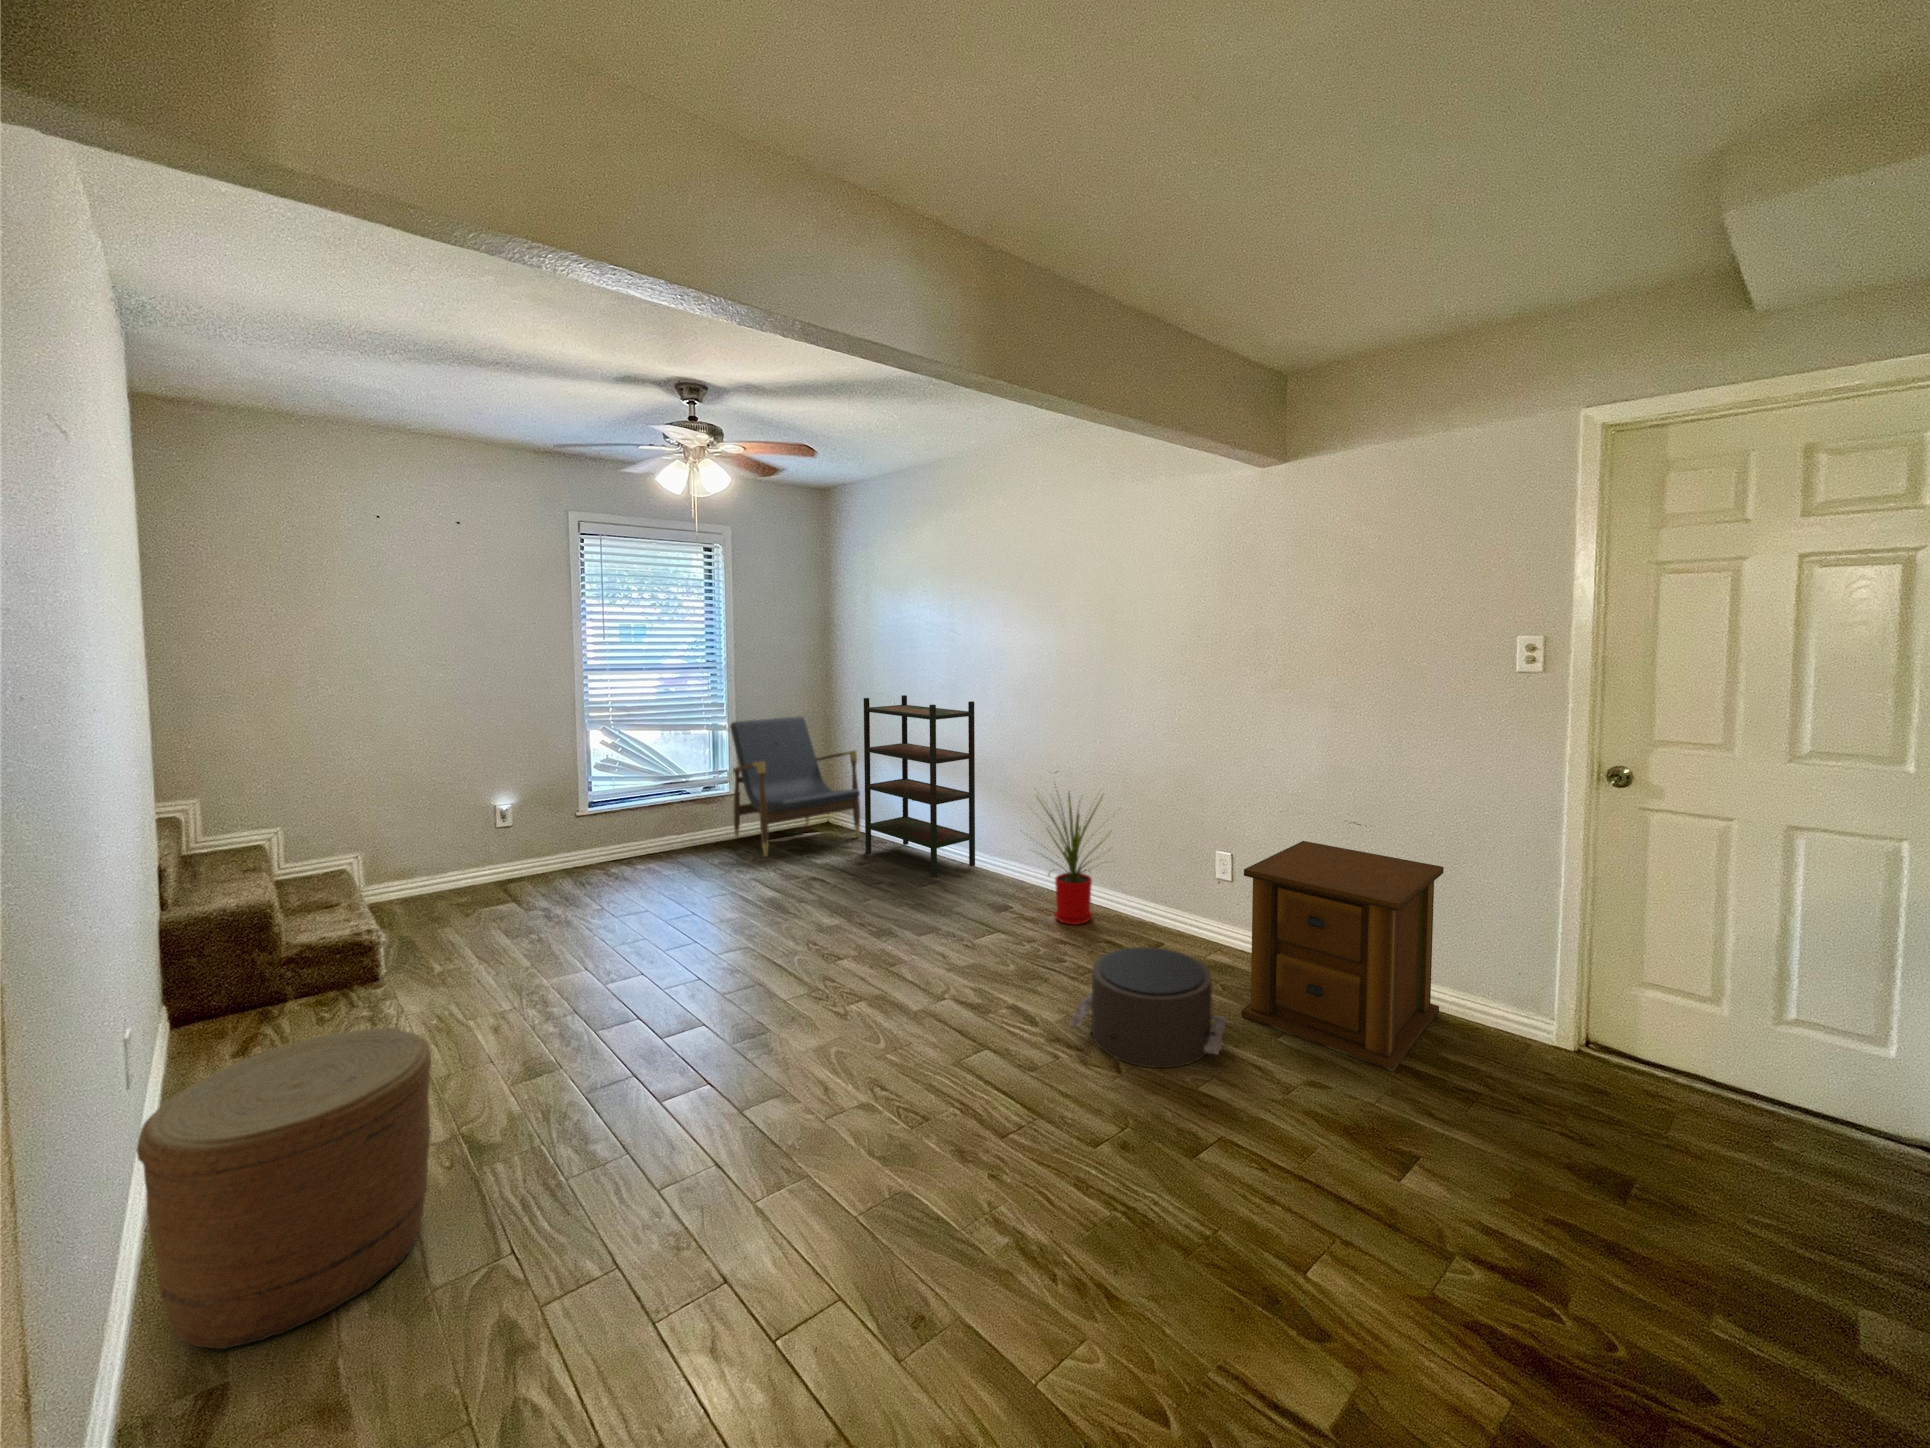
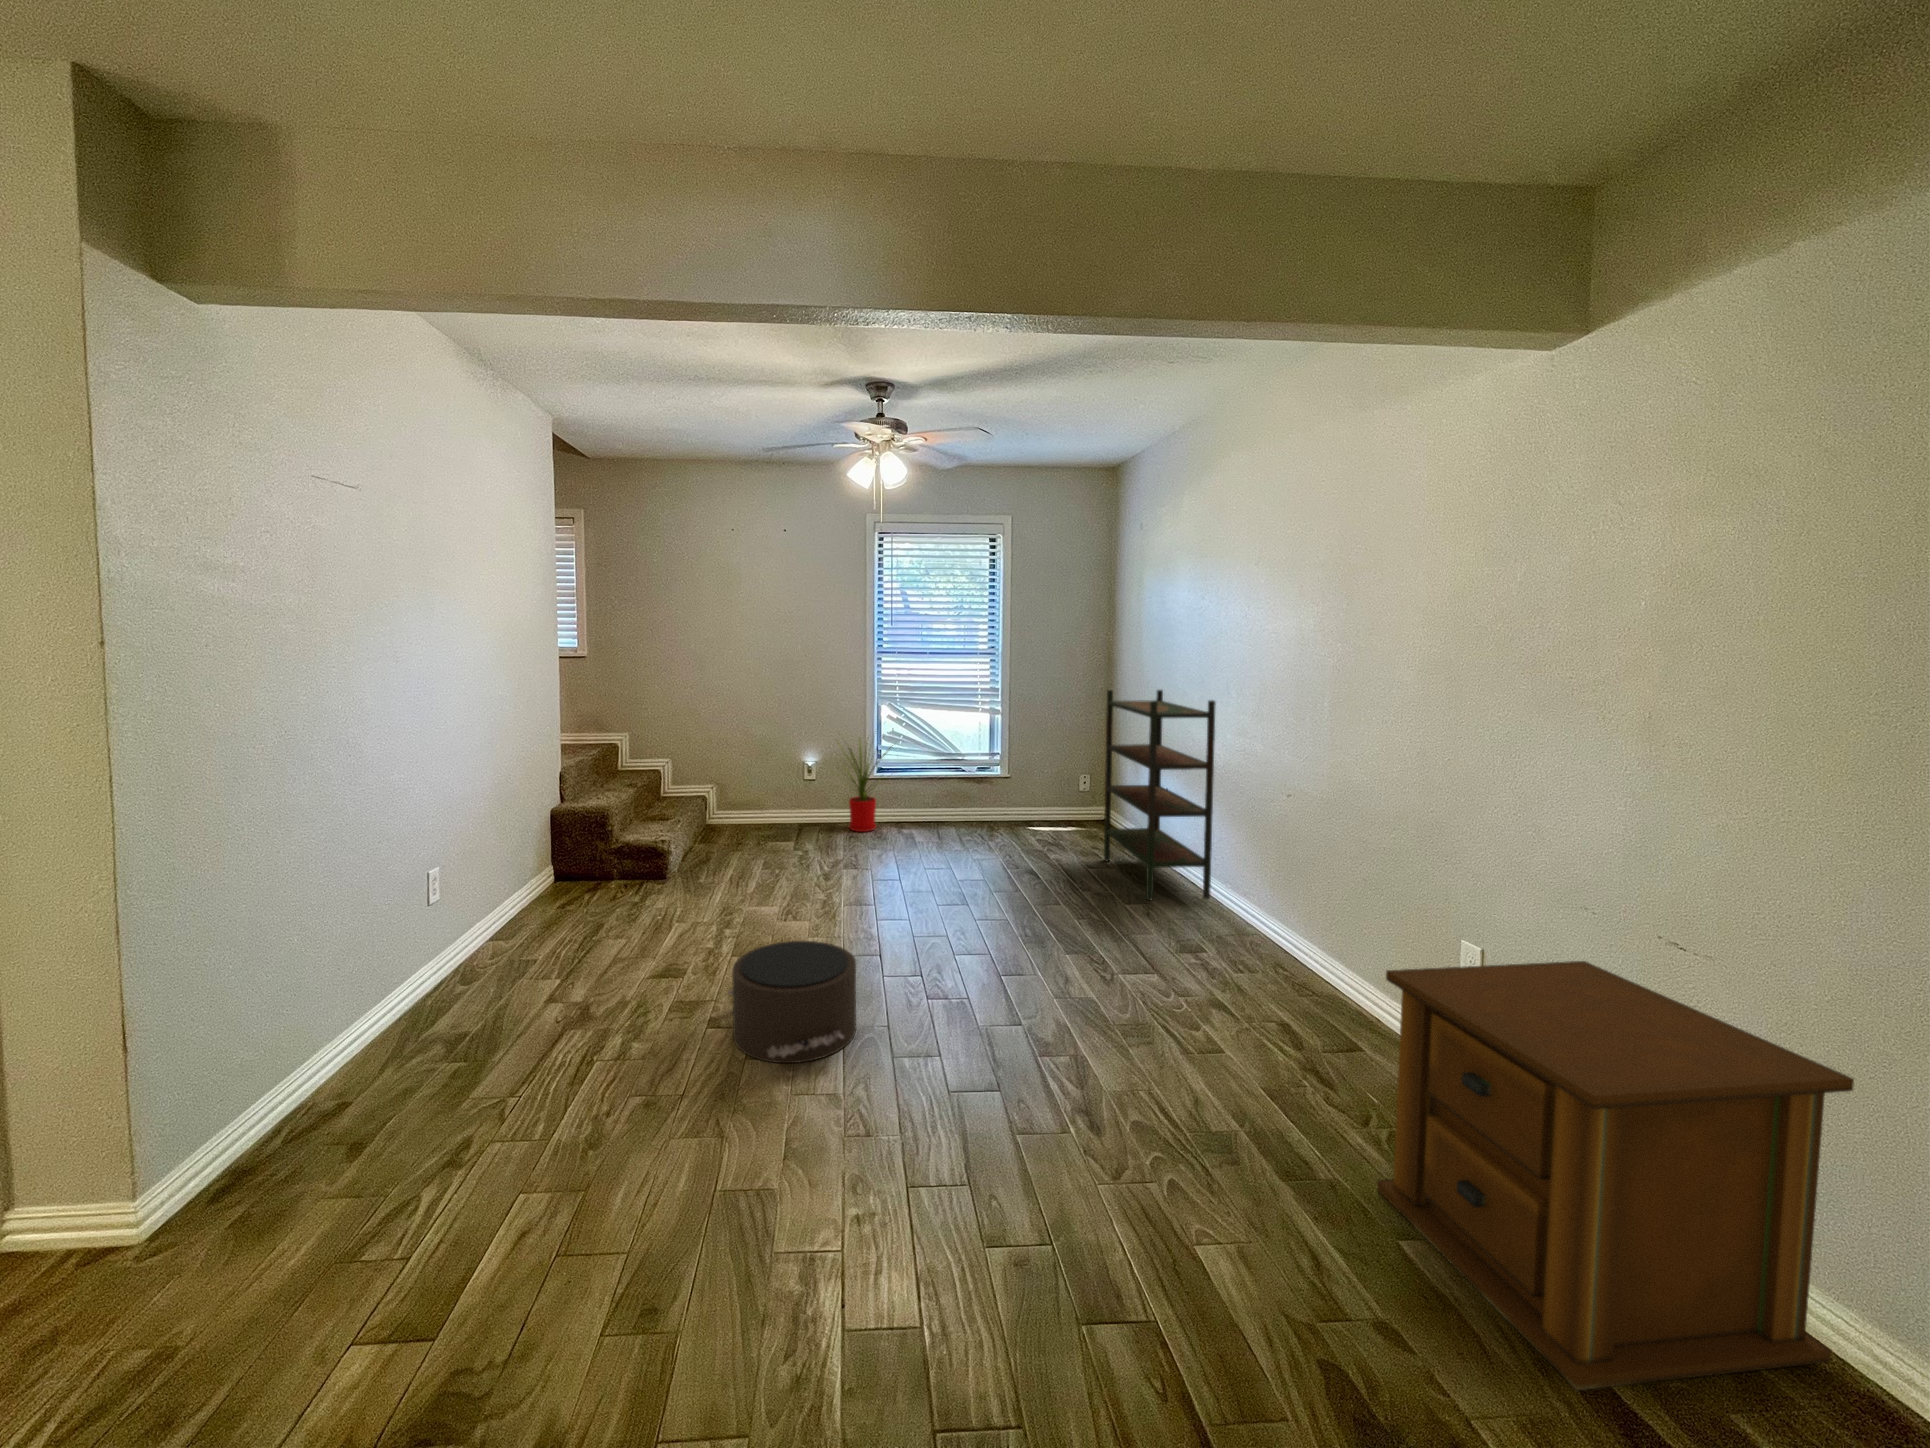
lounge chair: present [730,716,860,857] -> none [998,707,1117,845]
house plant: present [1037,793,1111,925] -> present [847,742,893,832]
pouf: present [1070,947,1225,1068] -> present [728,941,856,1063]
woven basket: present [137,1028,431,1349] -> none [401,889,560,1067]

